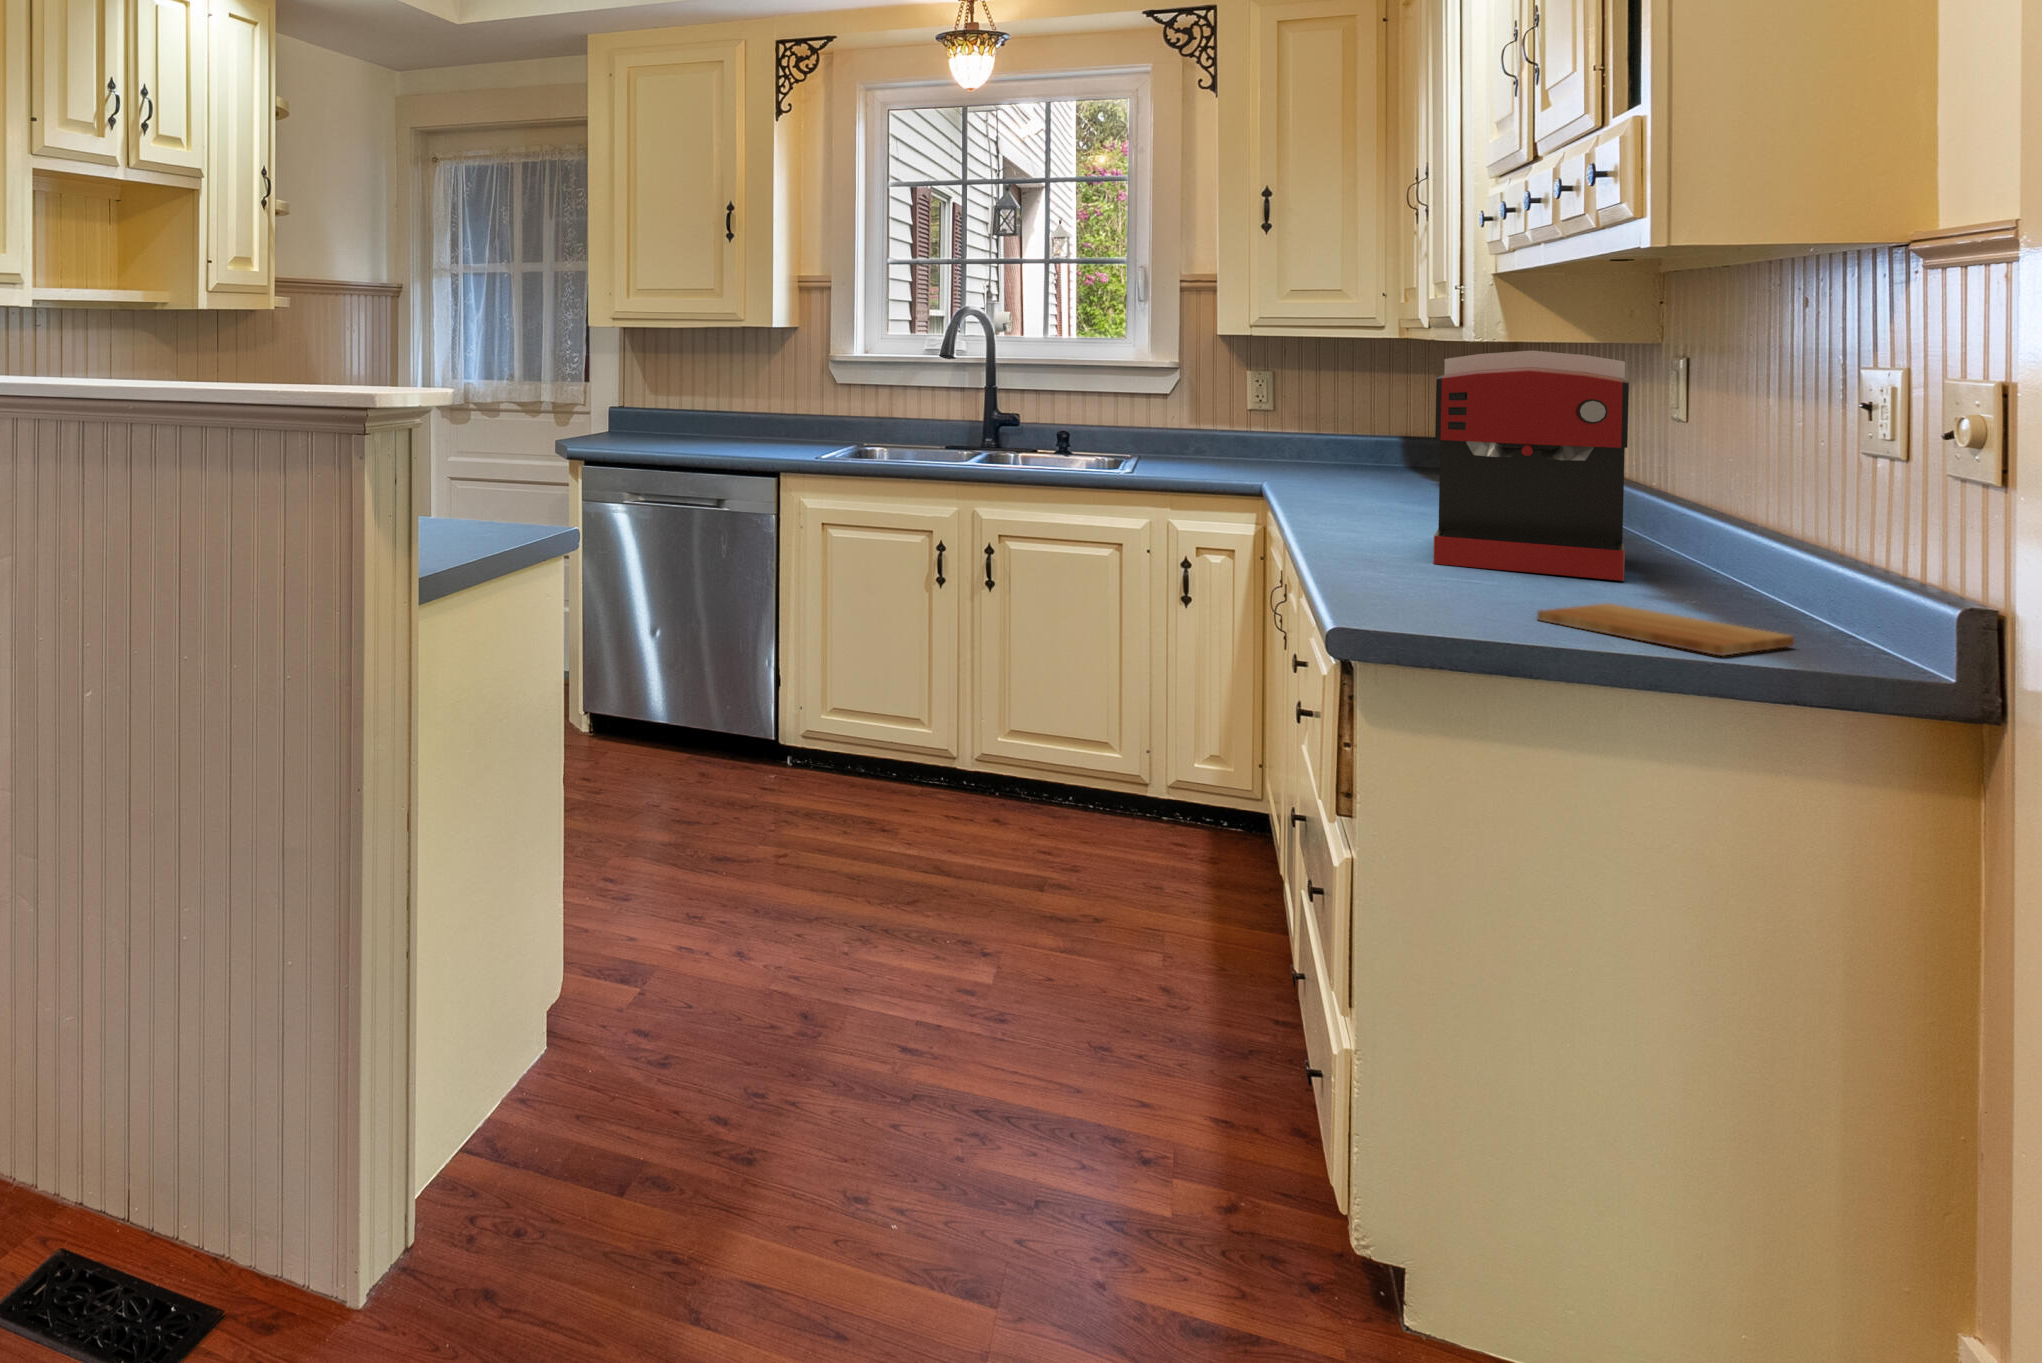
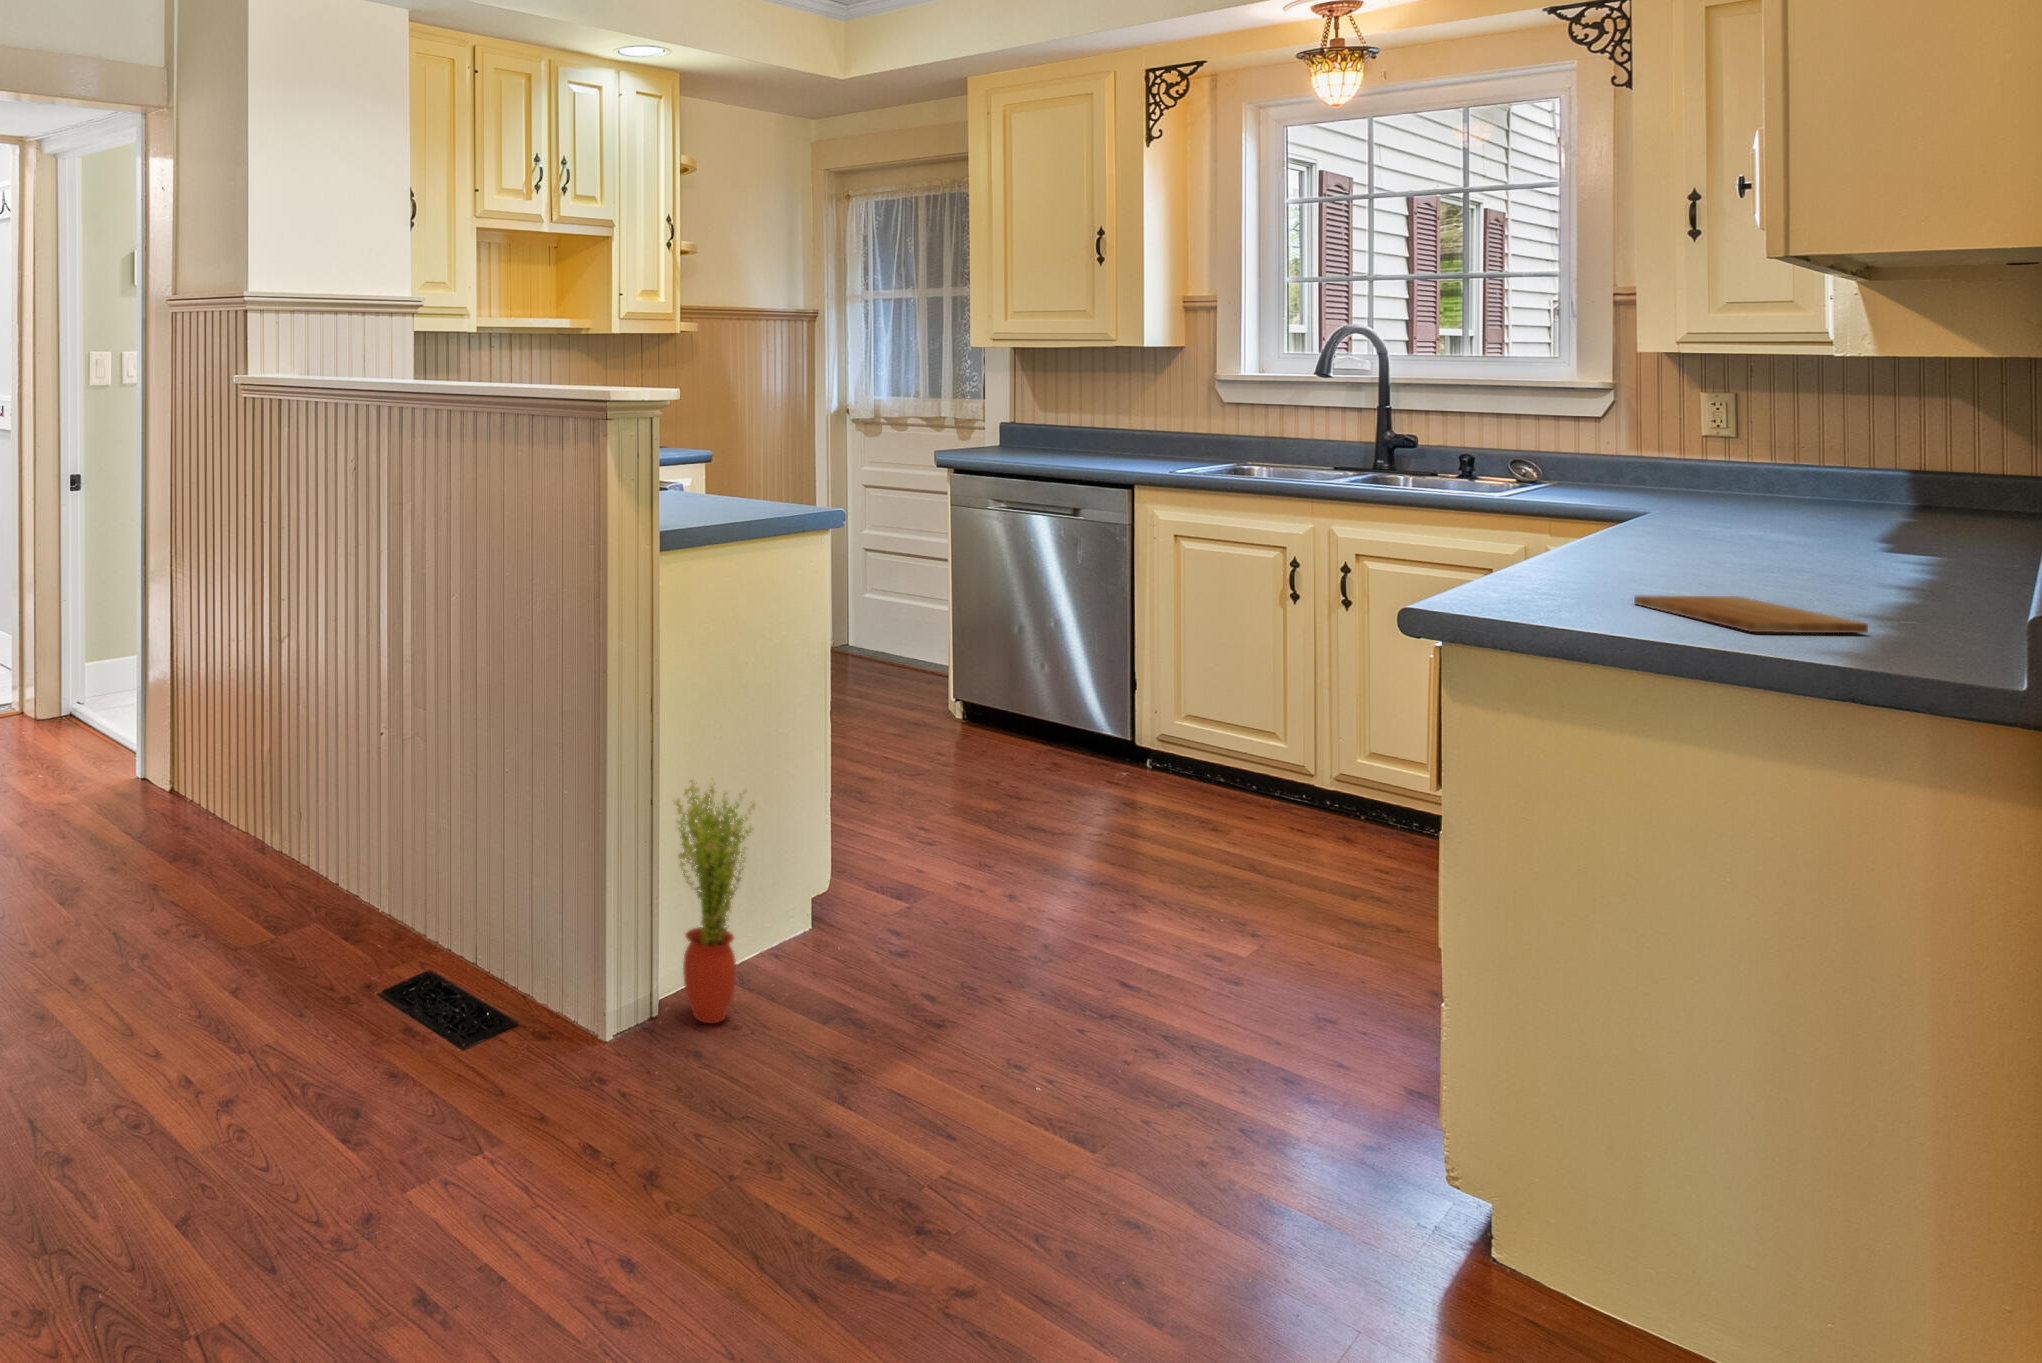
coffee maker: present [1433,351,1629,581] -> none [1651,360,1910,589]
potted plant: none [440,915,550,1254] -> present [674,781,756,1023]

